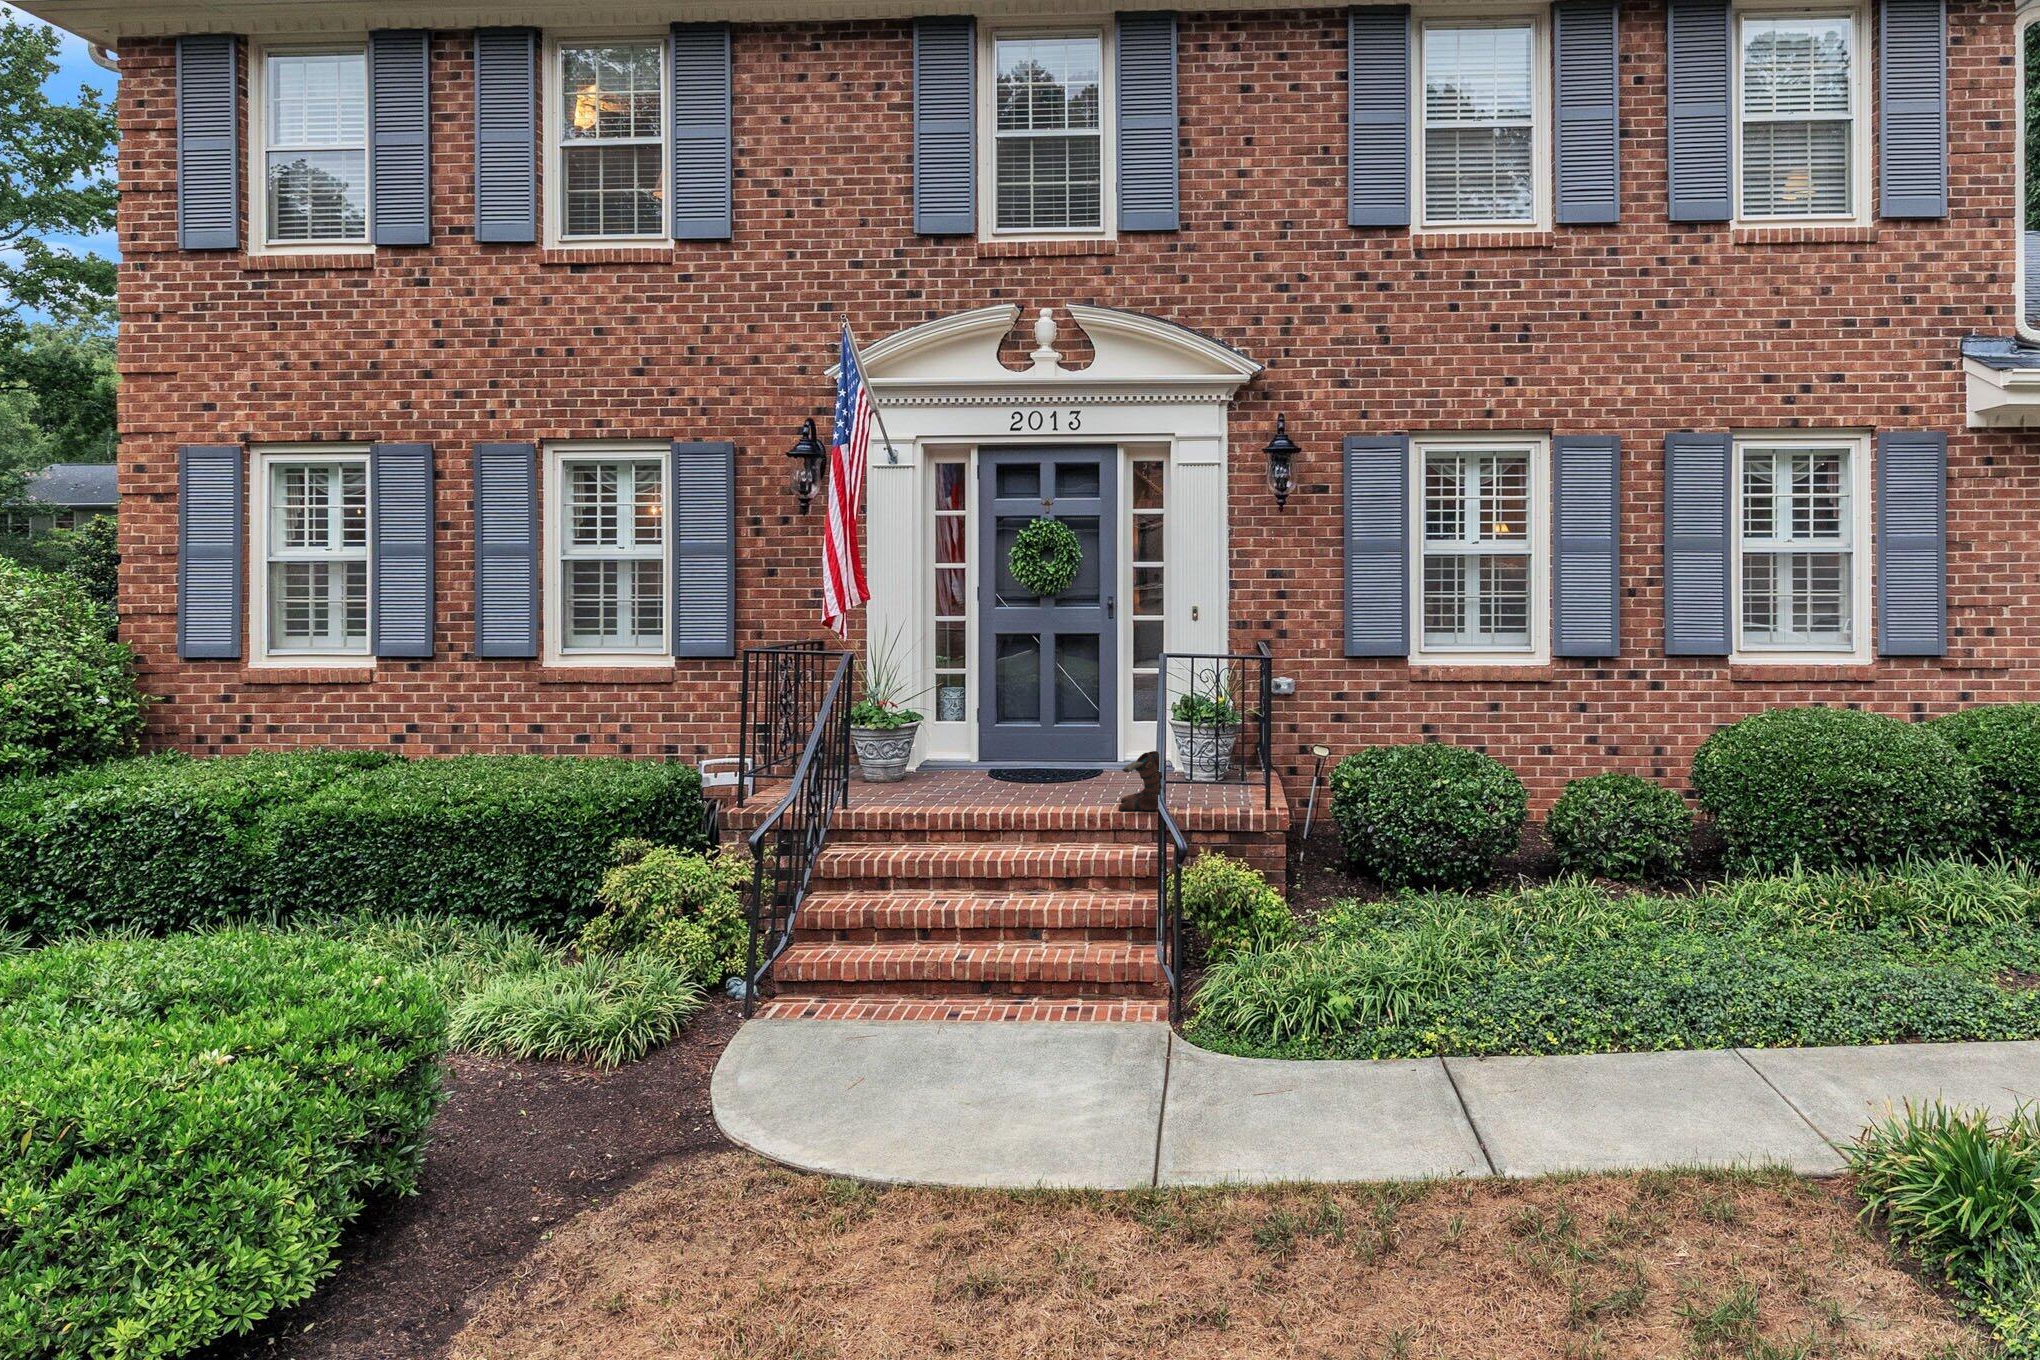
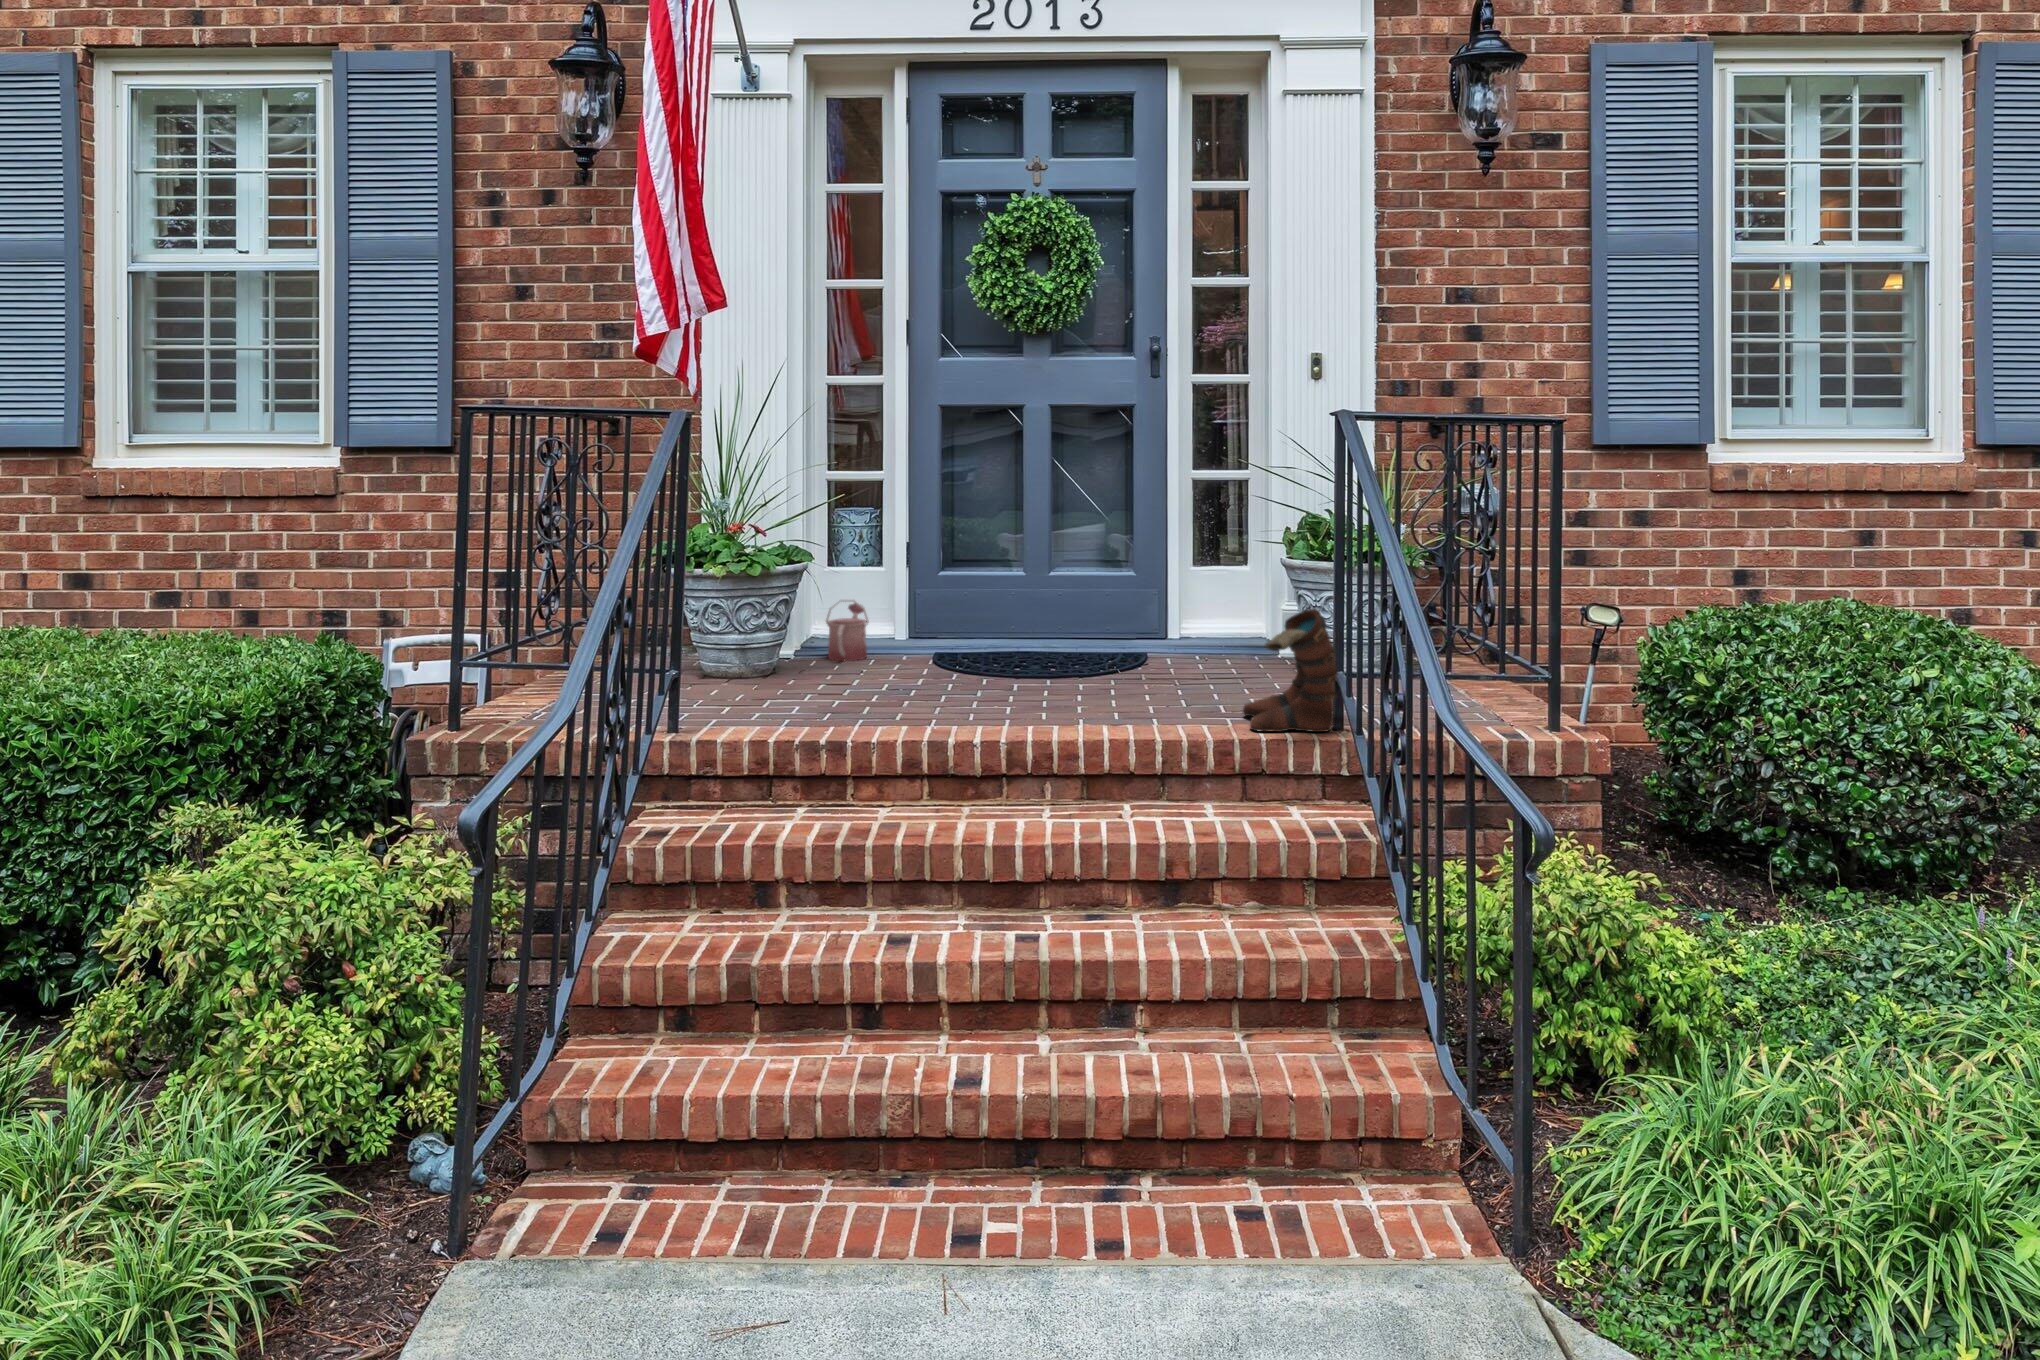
watering can: none [931,739,954,773] -> present [826,600,869,661]

